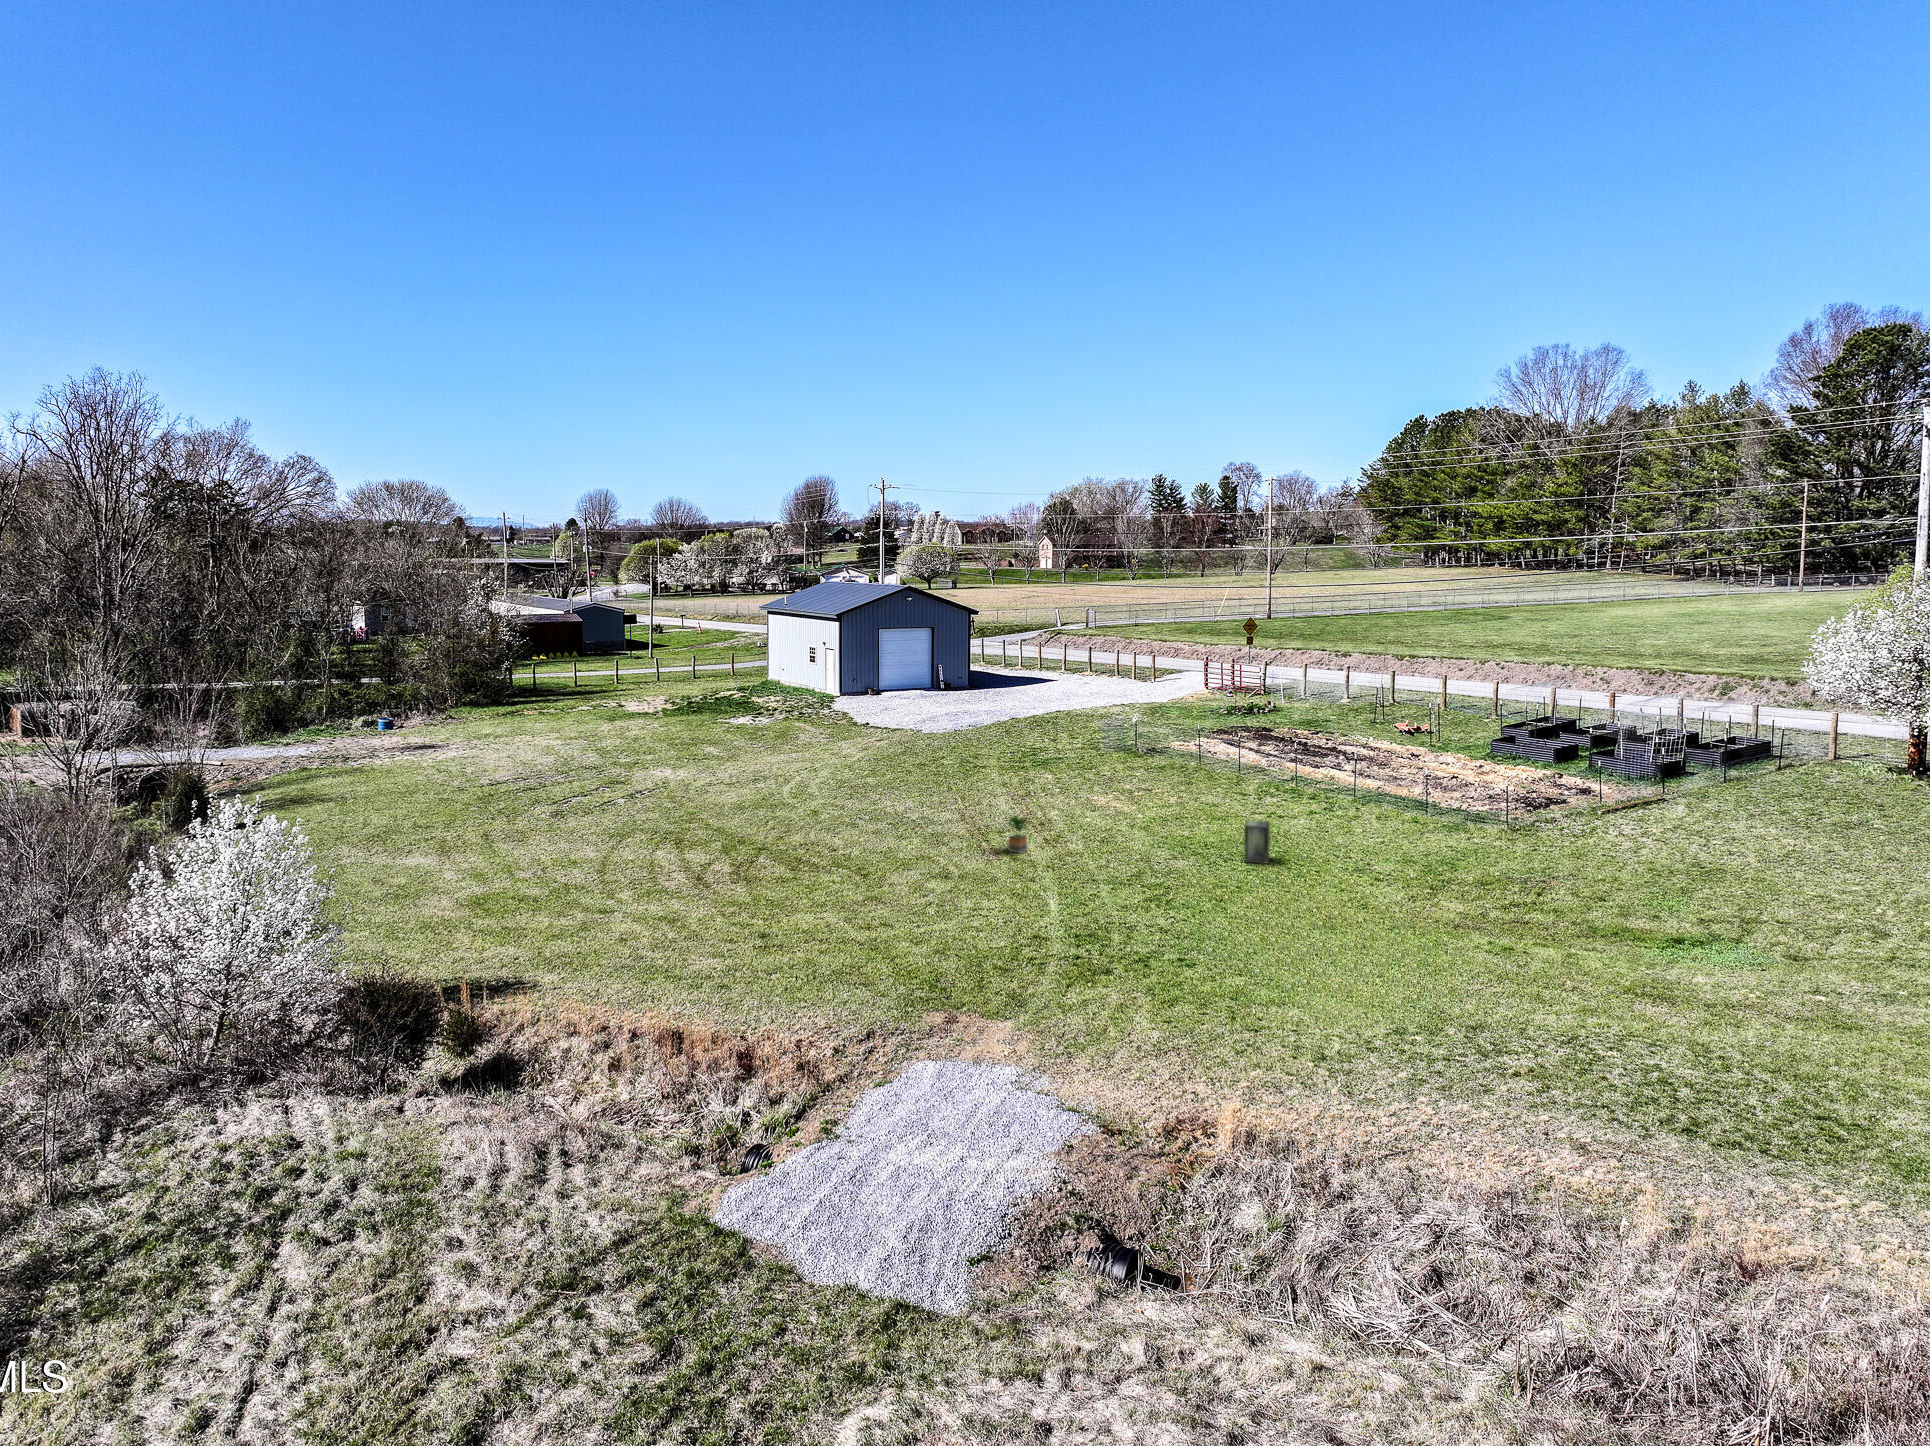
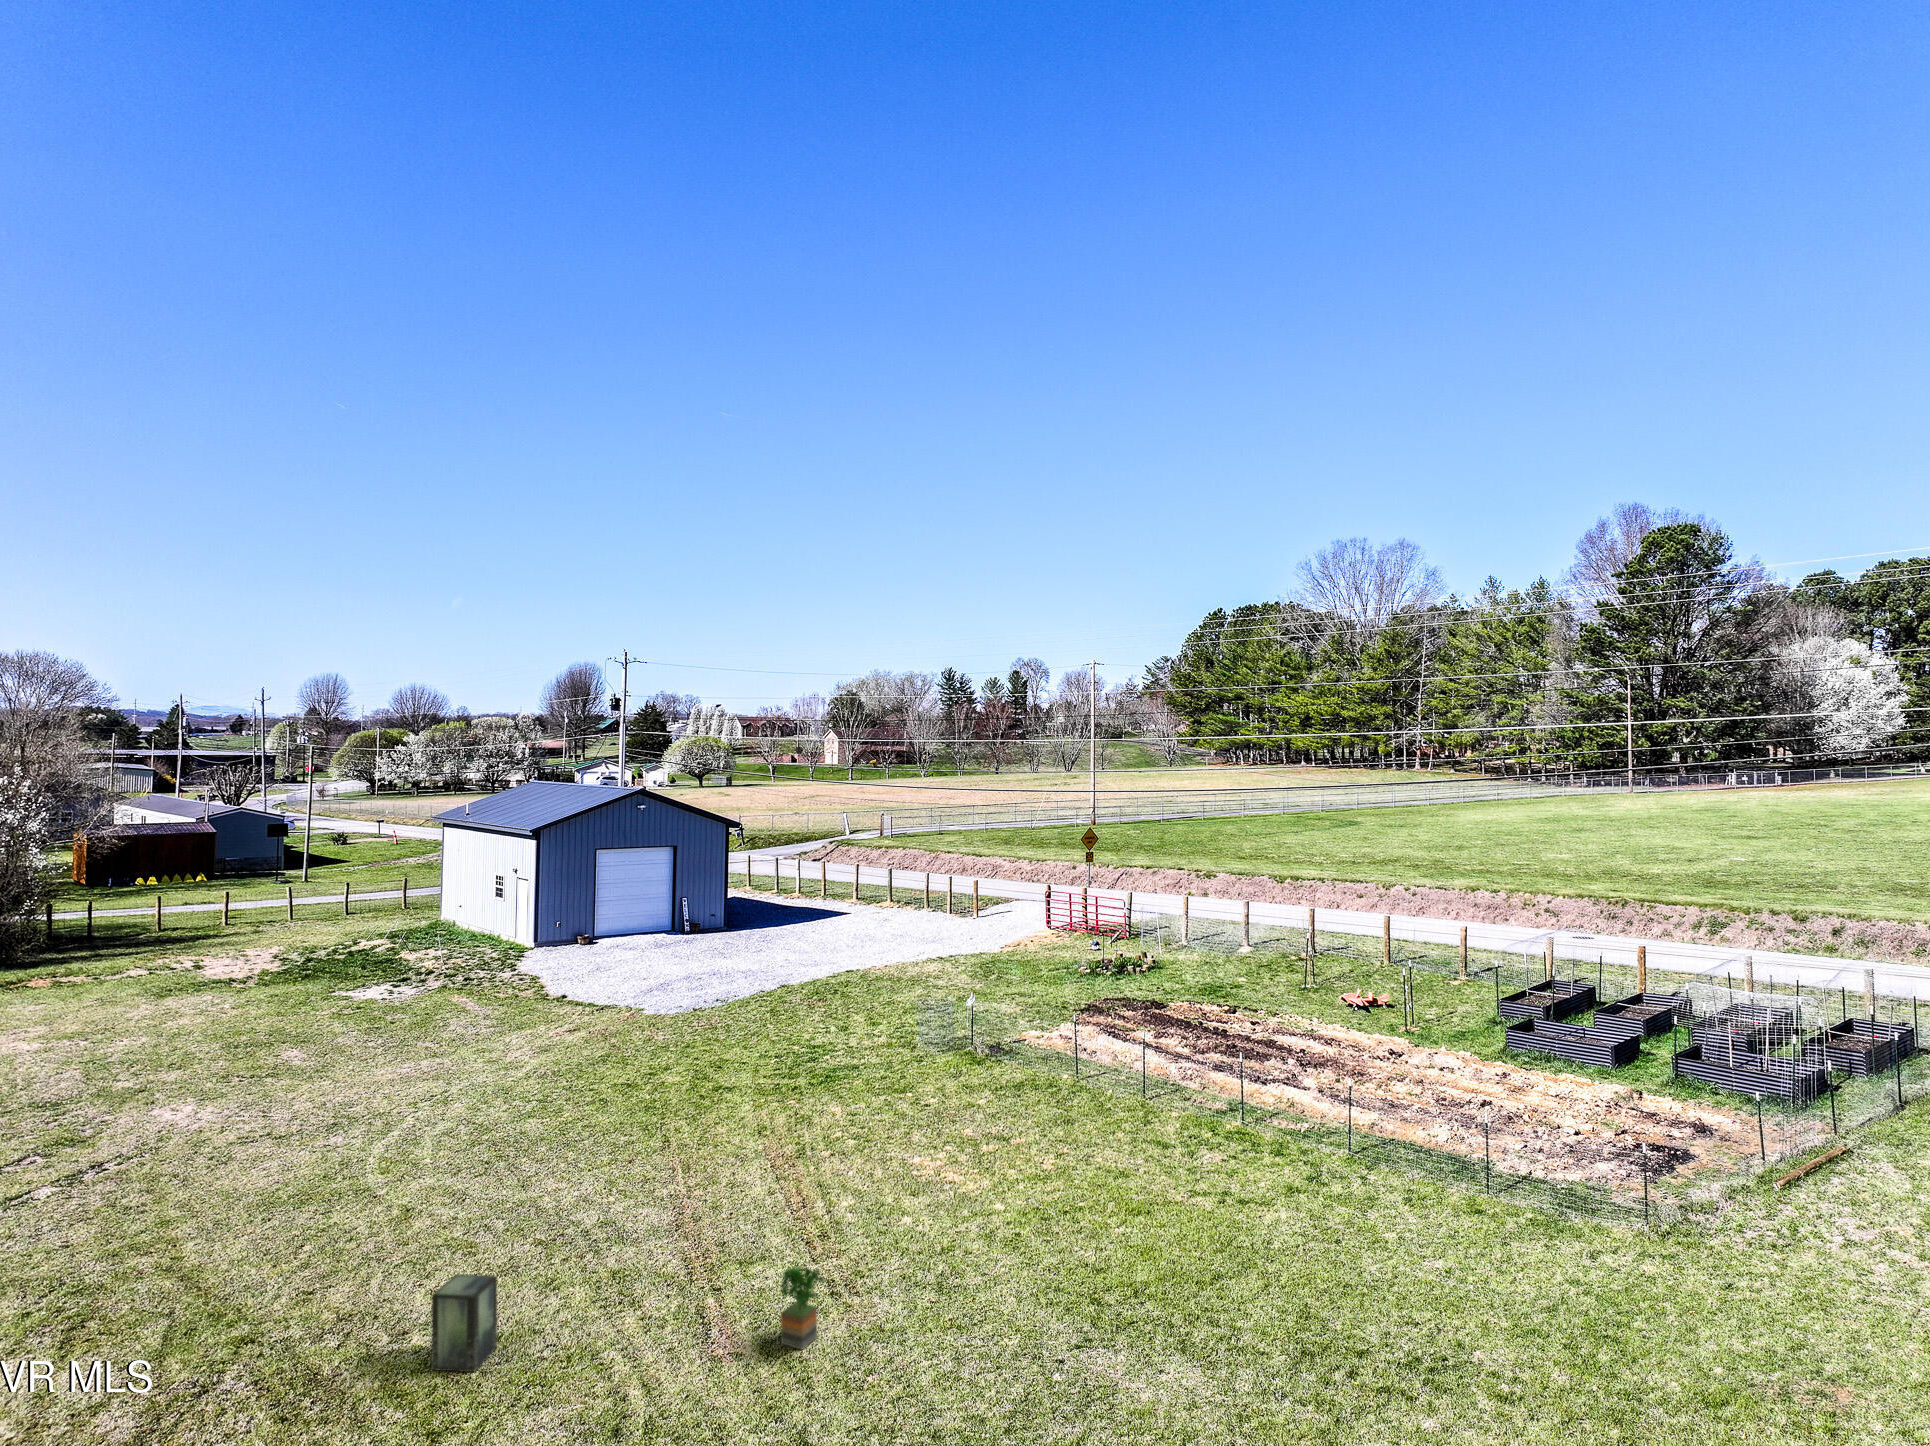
storage box: present [1244,820,1270,864] -> present [431,1274,497,1372]

